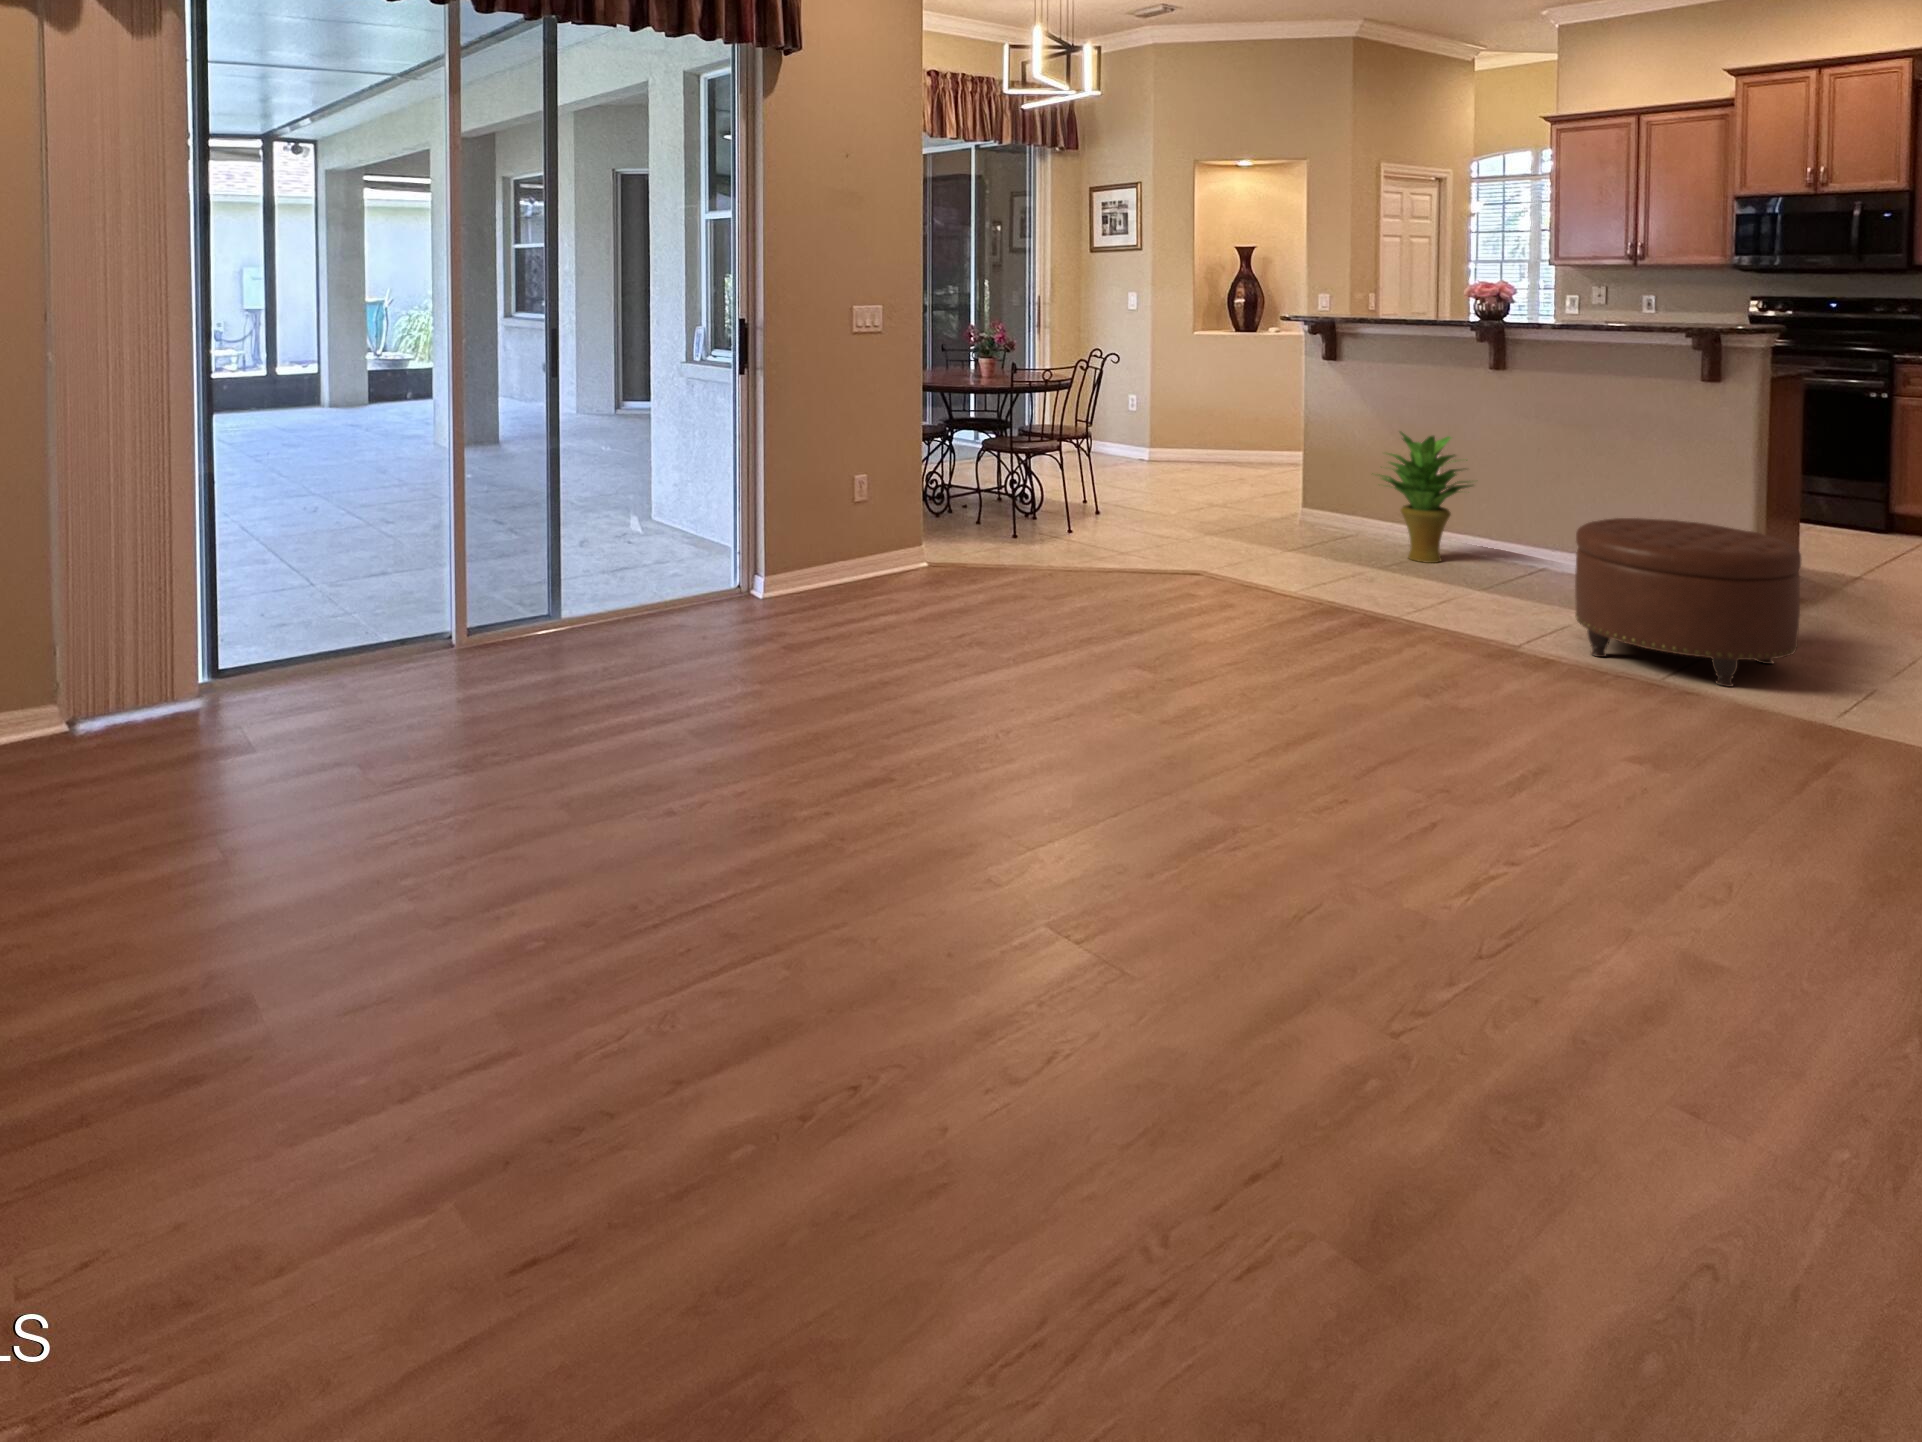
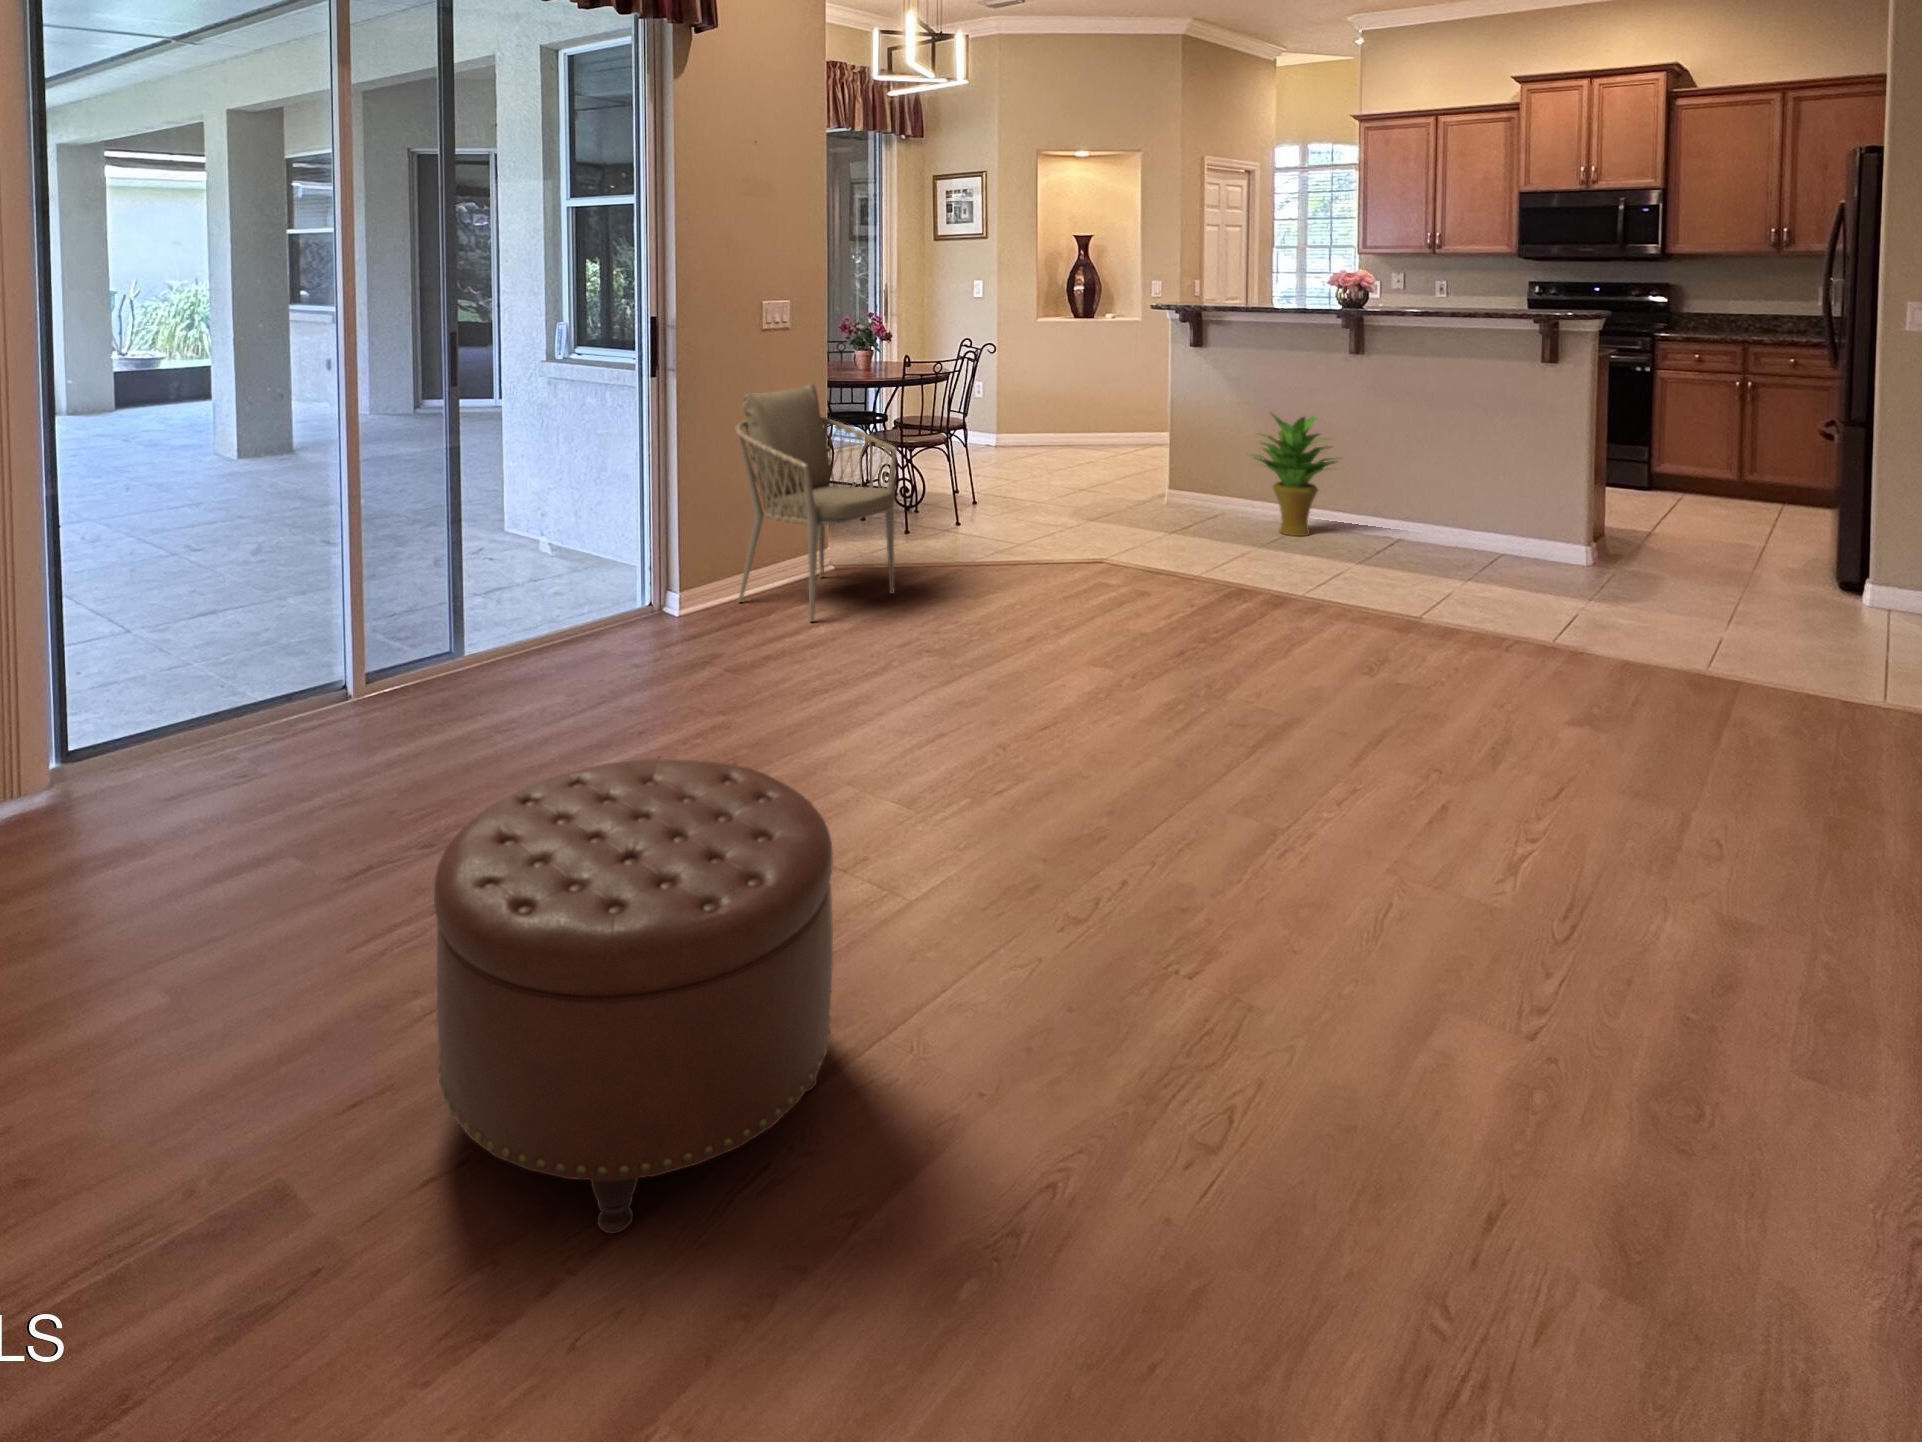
armchair: none [817,387,974,615] -> present [735,383,897,622]
ottoman: present [1575,518,1801,687] -> present [434,759,833,1234]

